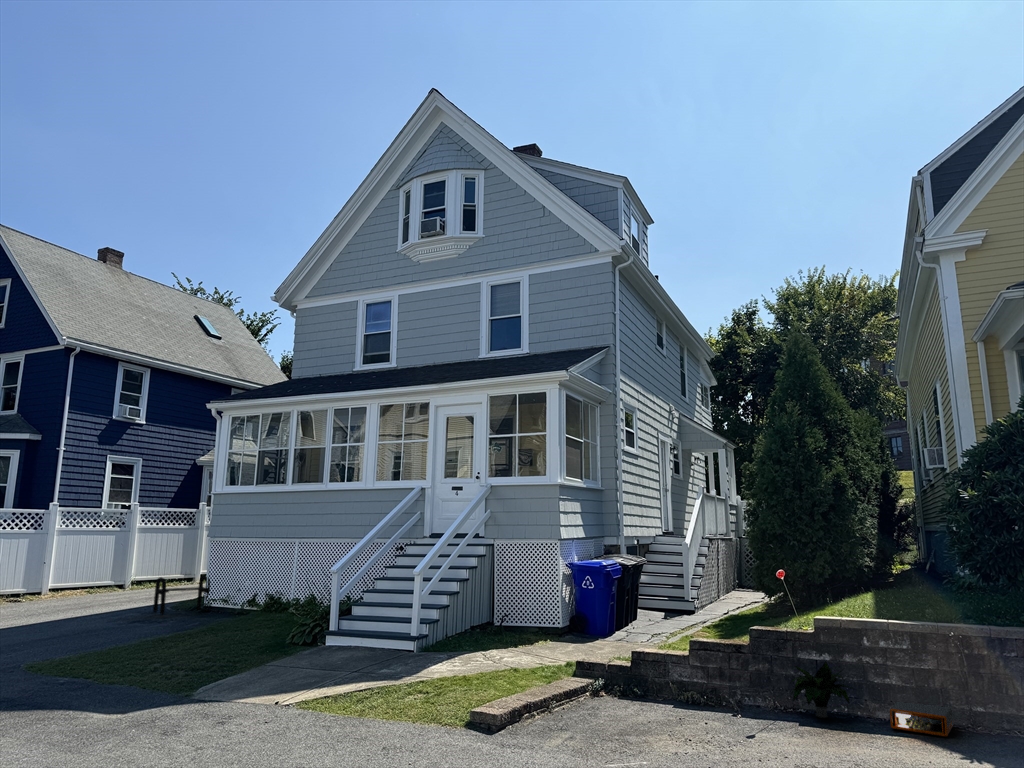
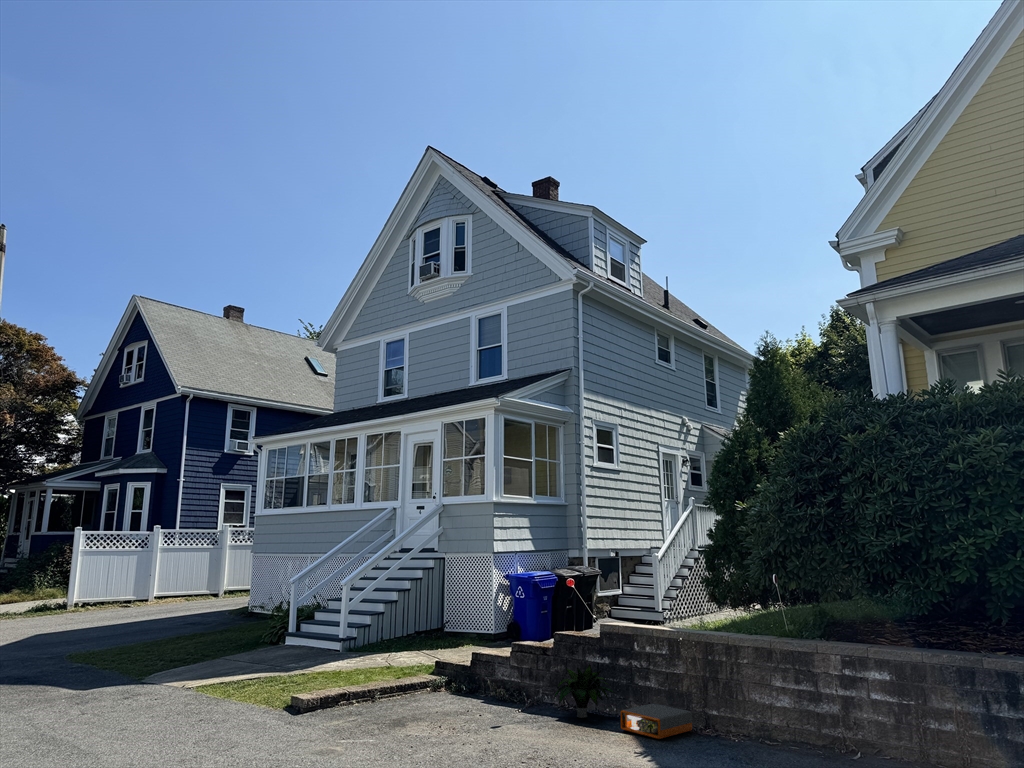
bench: present [153,576,210,614] -> none [209,585,254,617]

